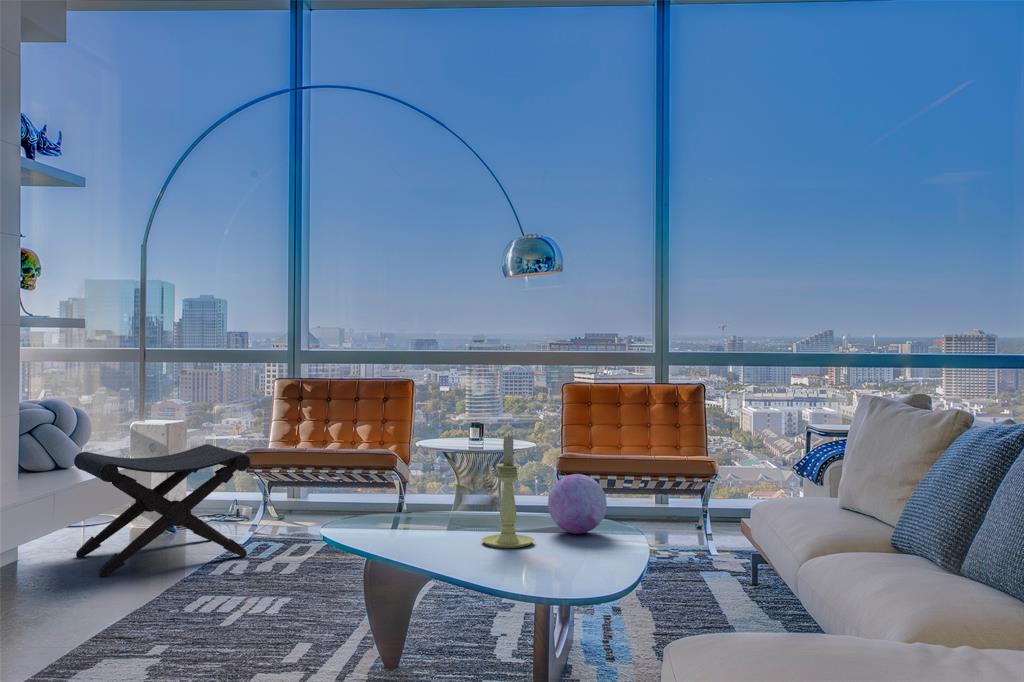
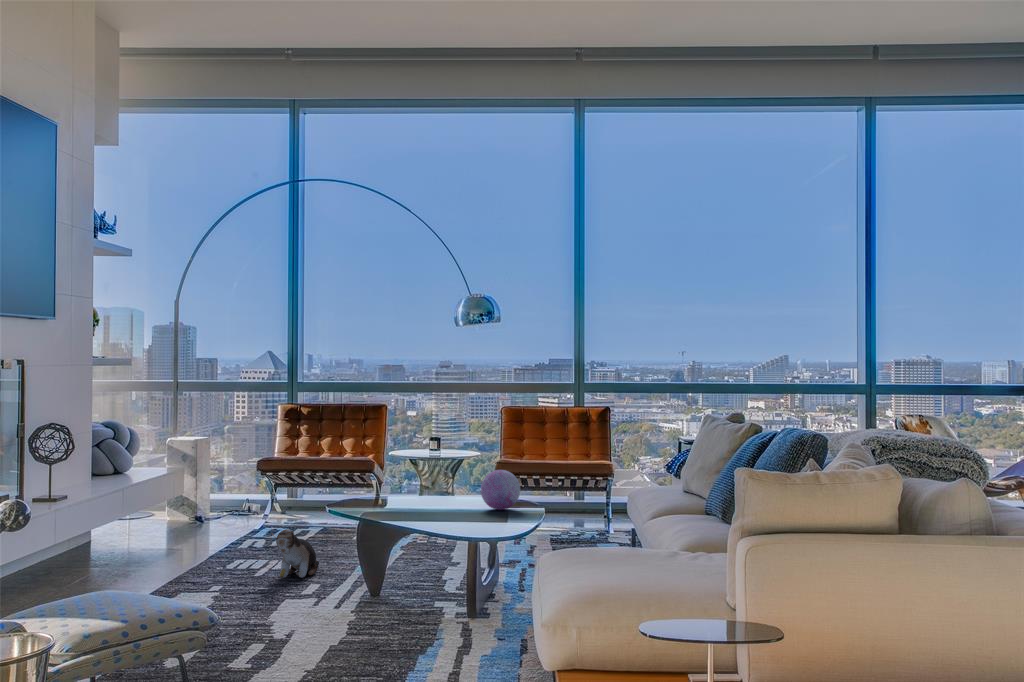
candle holder: present [482,434,534,548] -> none [435,442,470,517]
footstool: present [74,444,250,577] -> none [133,454,266,550]
plush toy: none [241,560,315,630] -> present [272,529,319,578]

